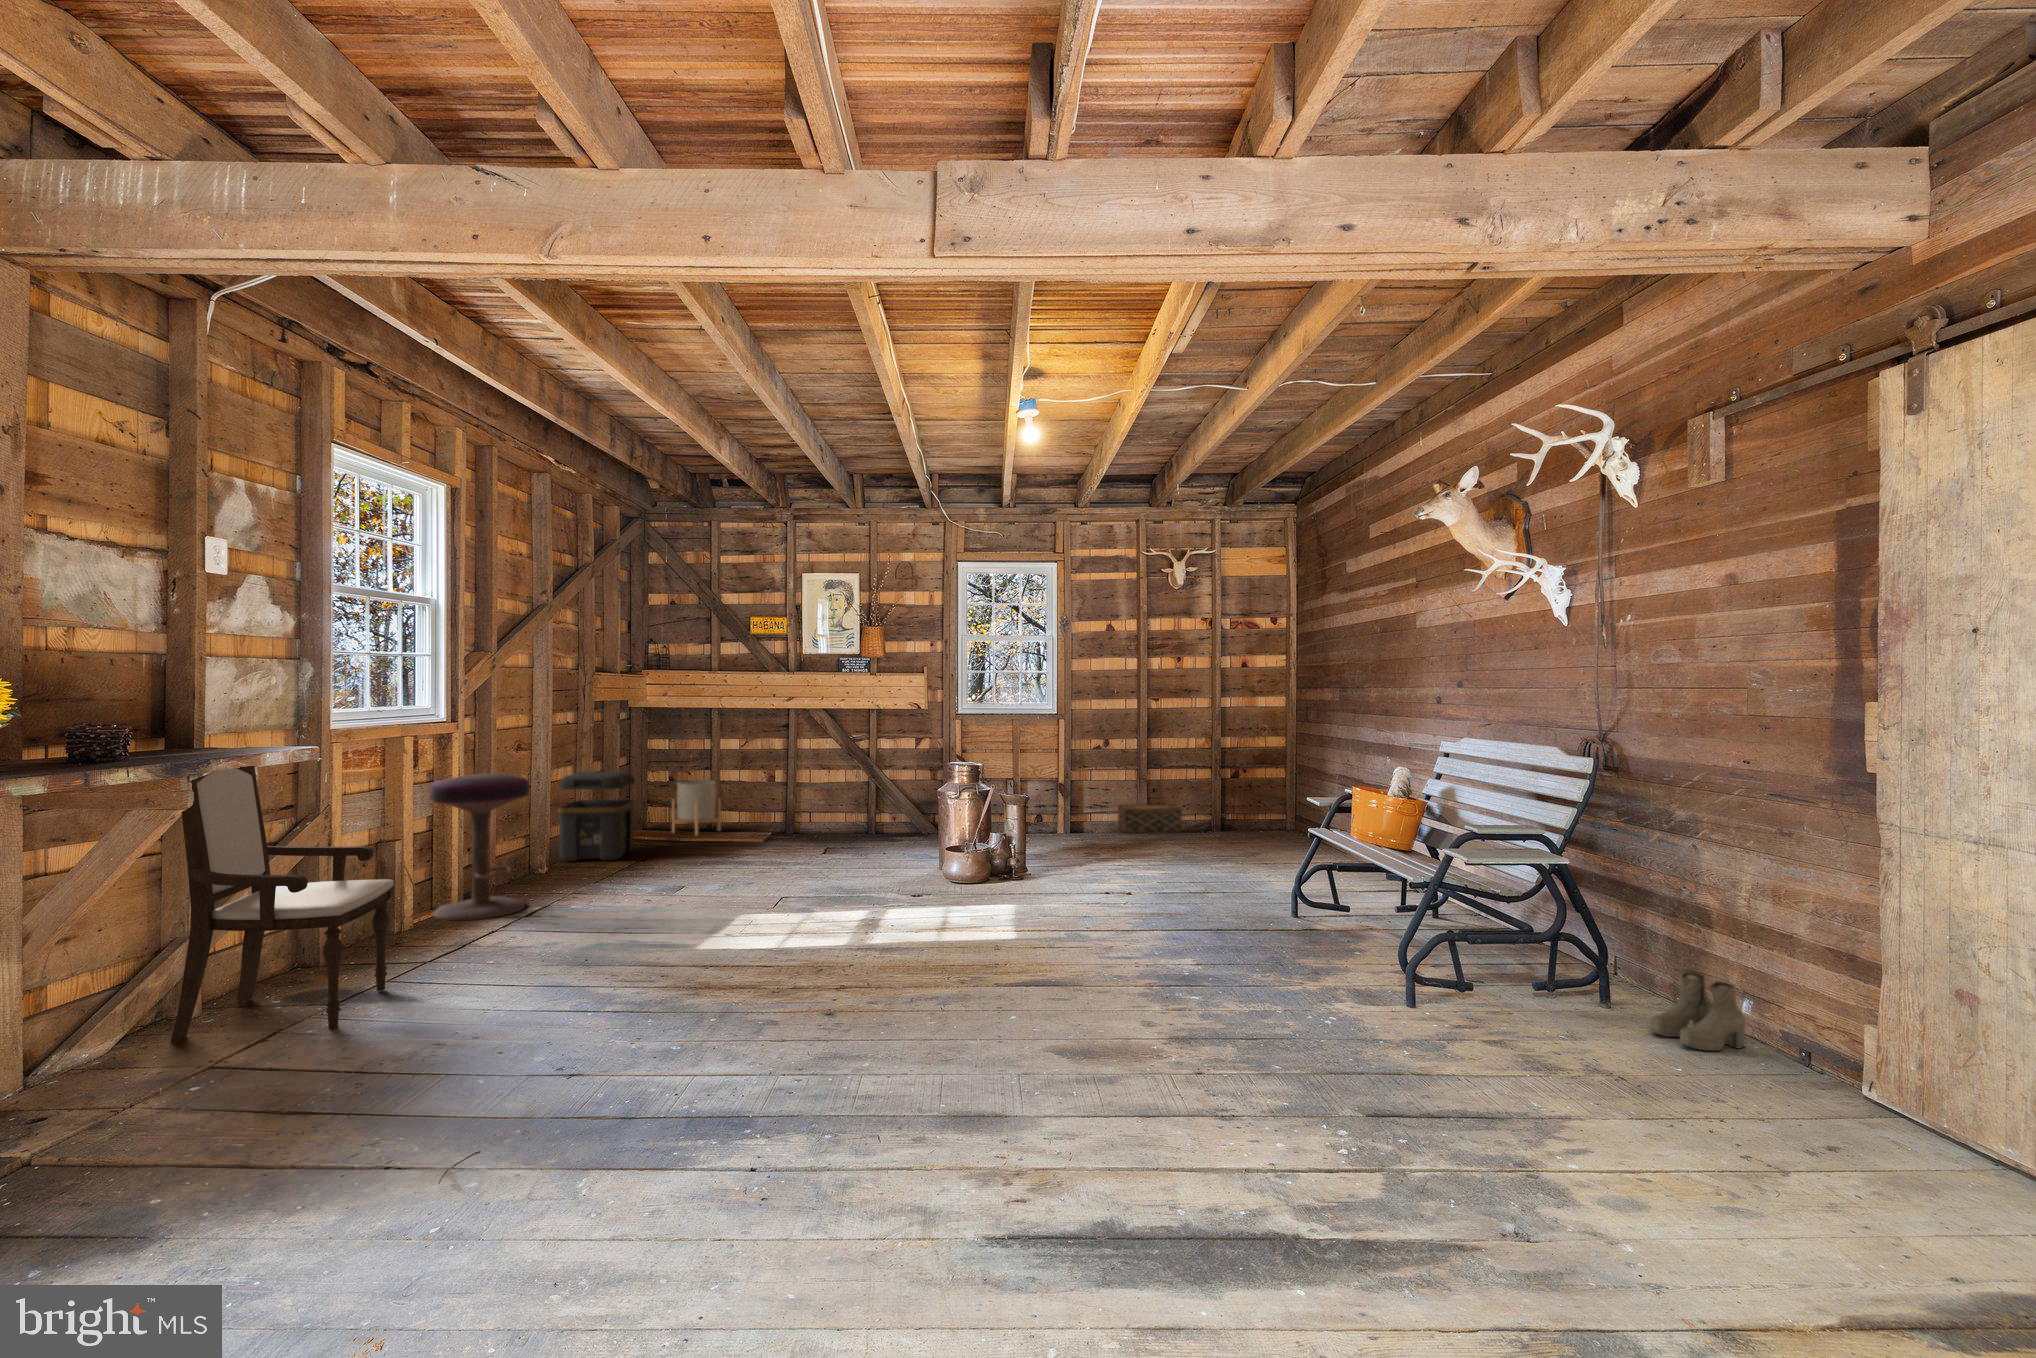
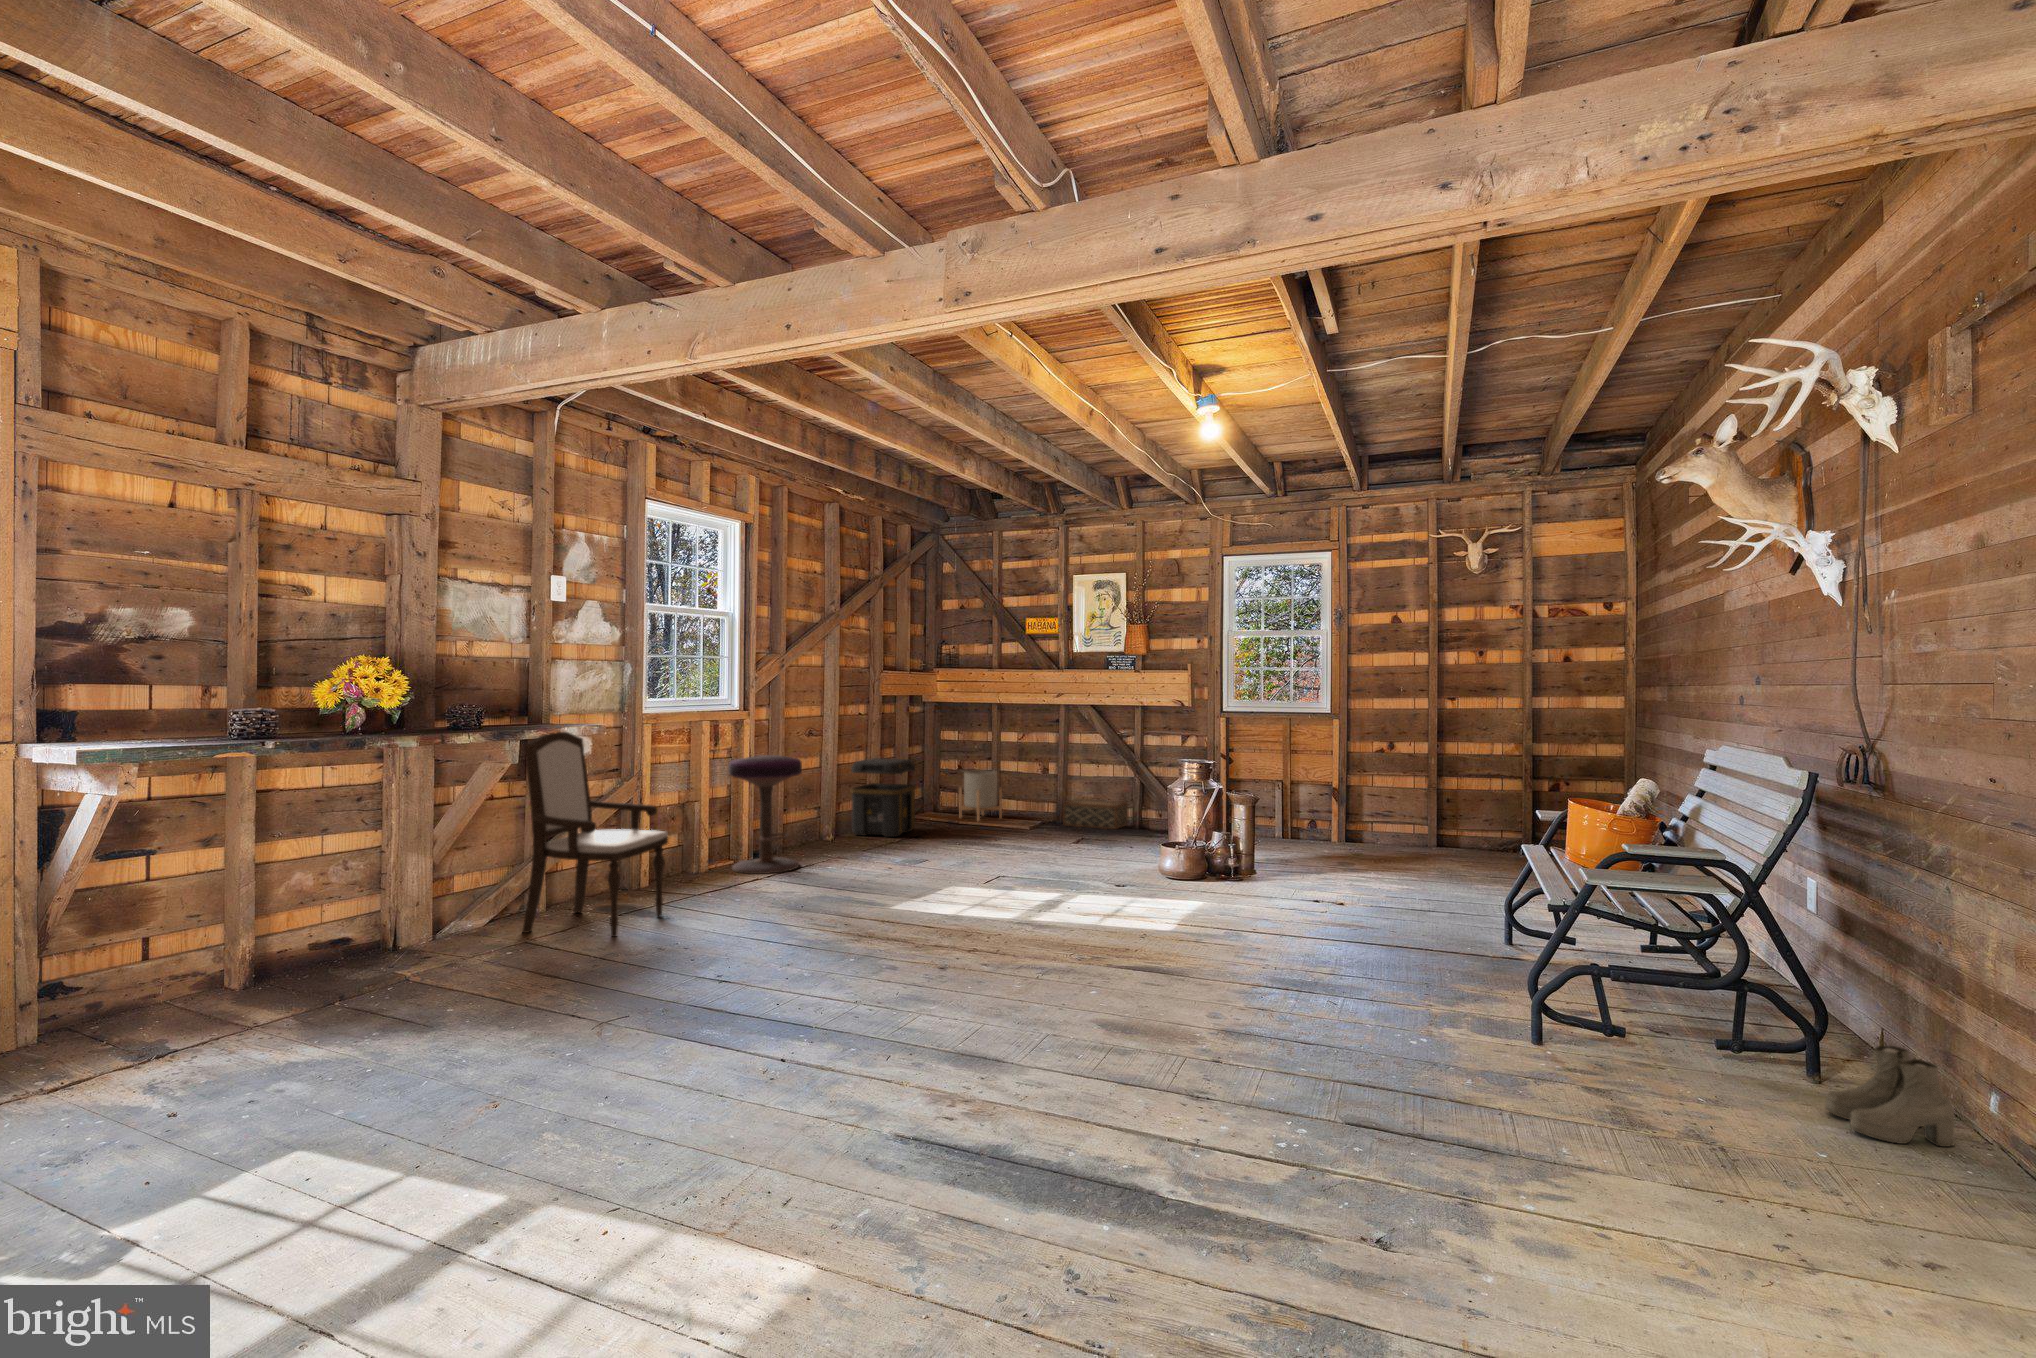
woven basket: present [1118,804,1182,833] -> present [1063,799,1128,829]

